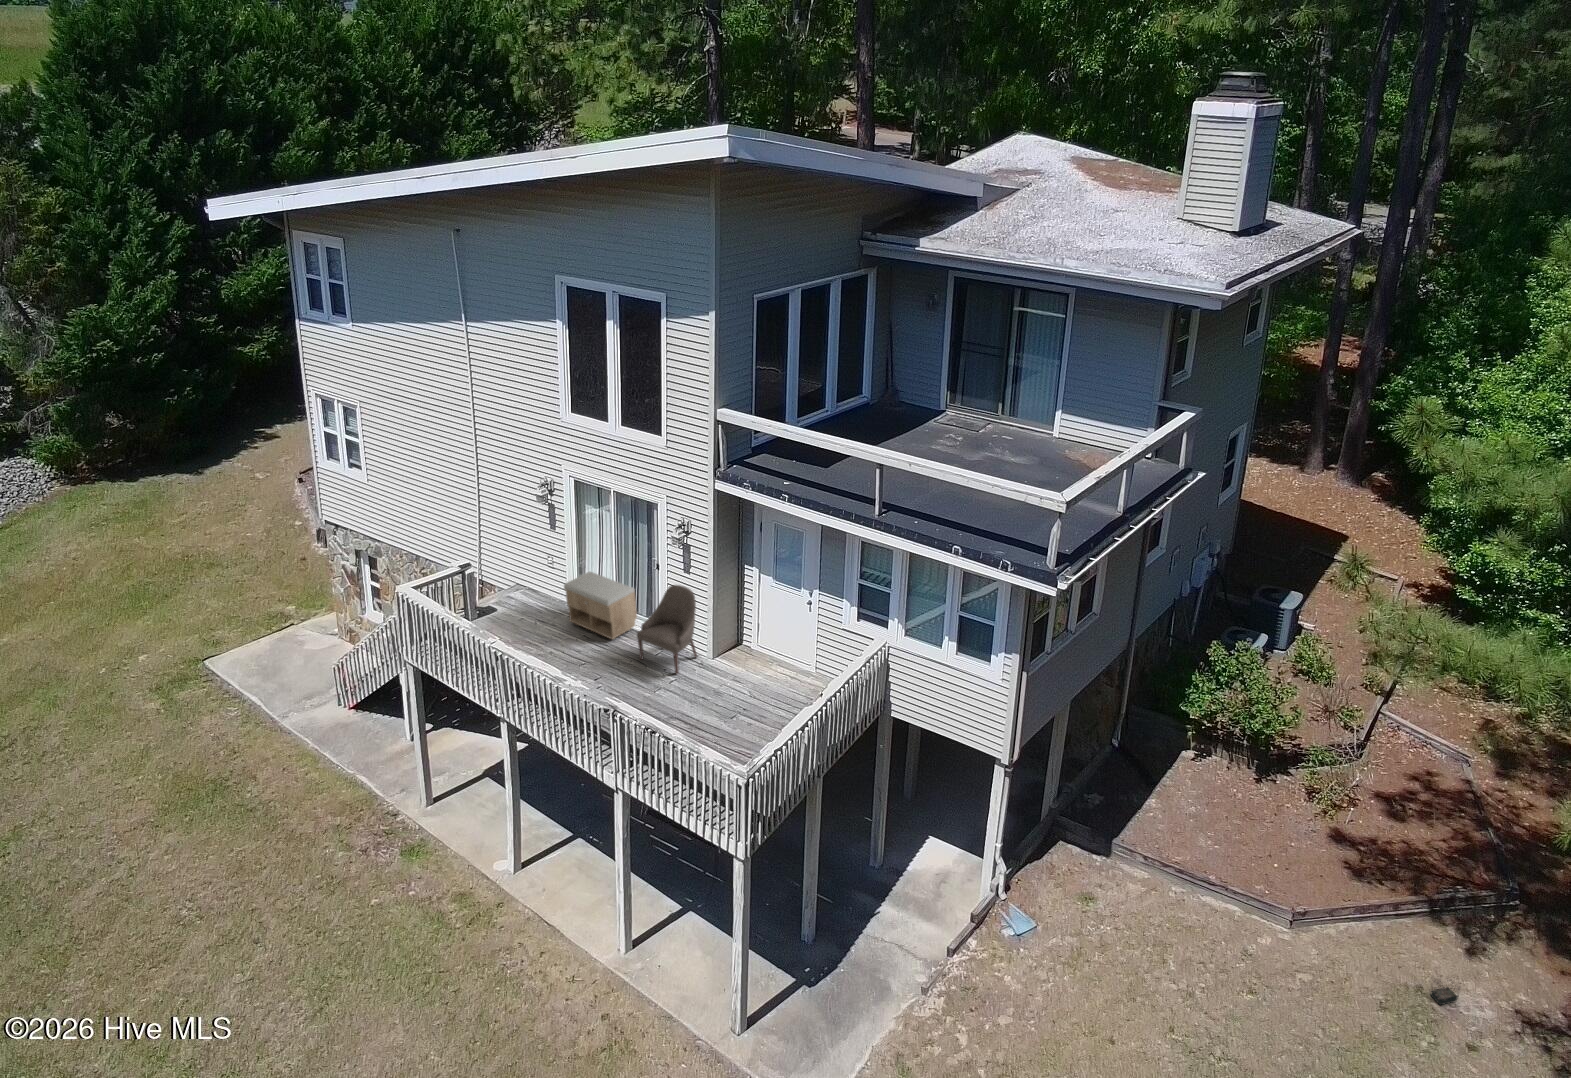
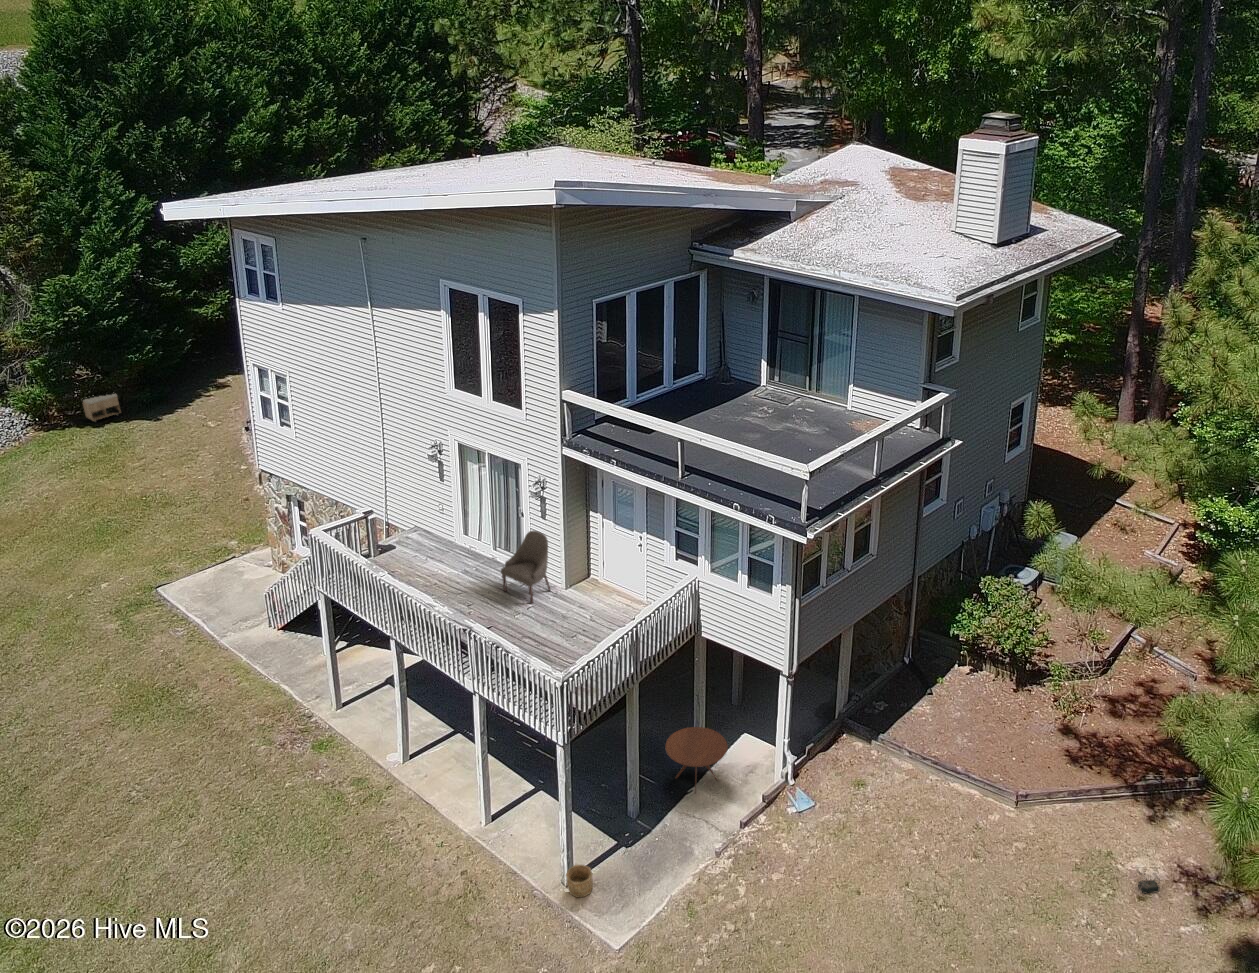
storage bench: present [564,572,637,639] -> present [83,394,121,421]
round table: none [844,816,919,899] -> present [666,727,728,793]
wooden bucket: none [743,1009,778,1054] -> present [566,865,593,897]

